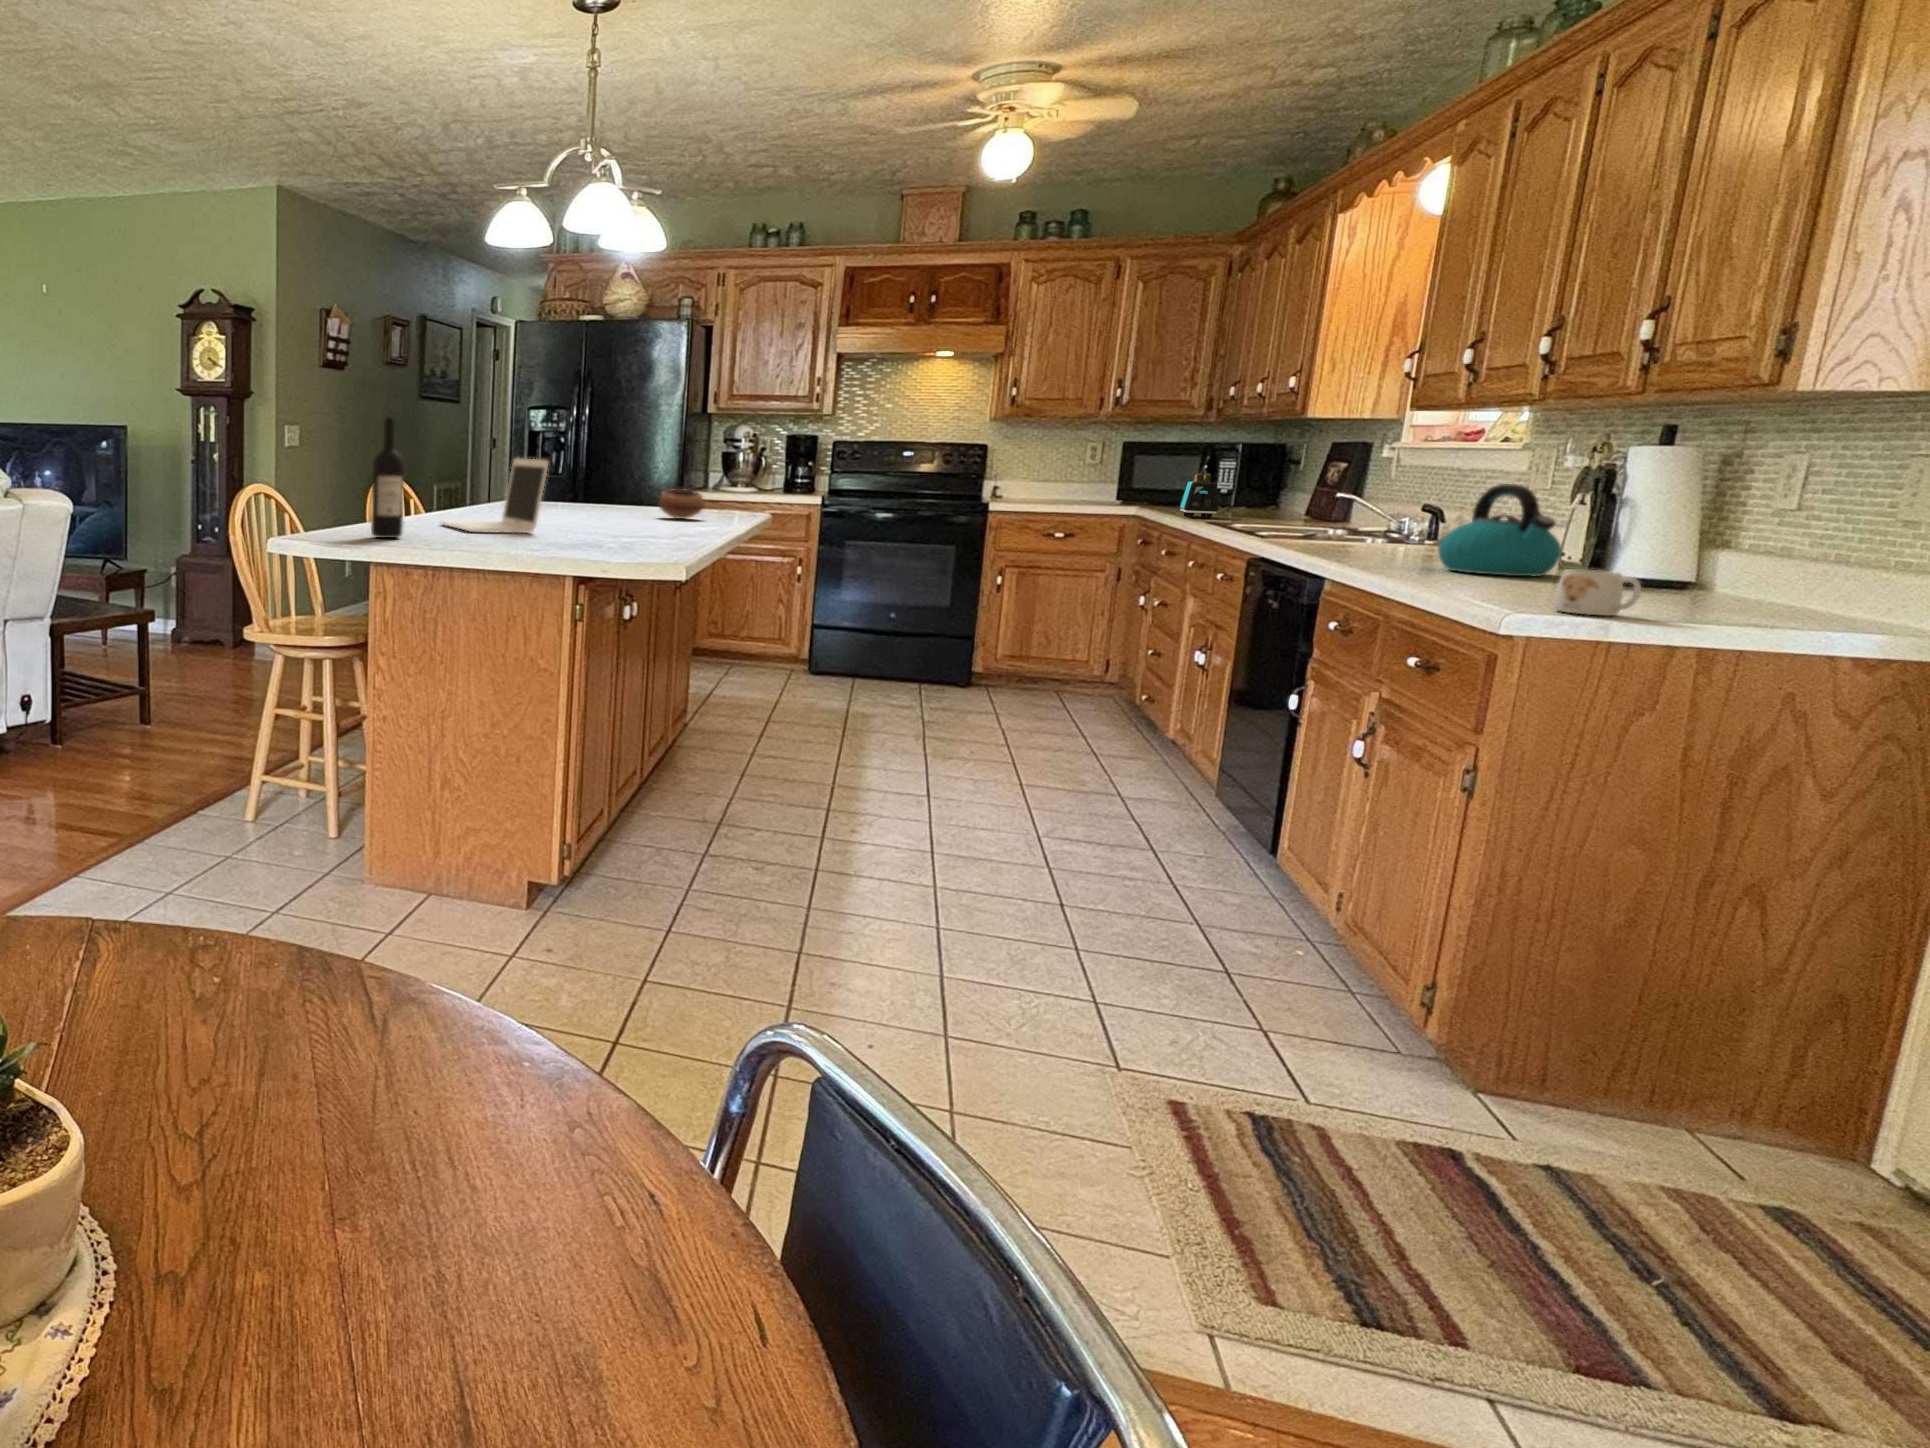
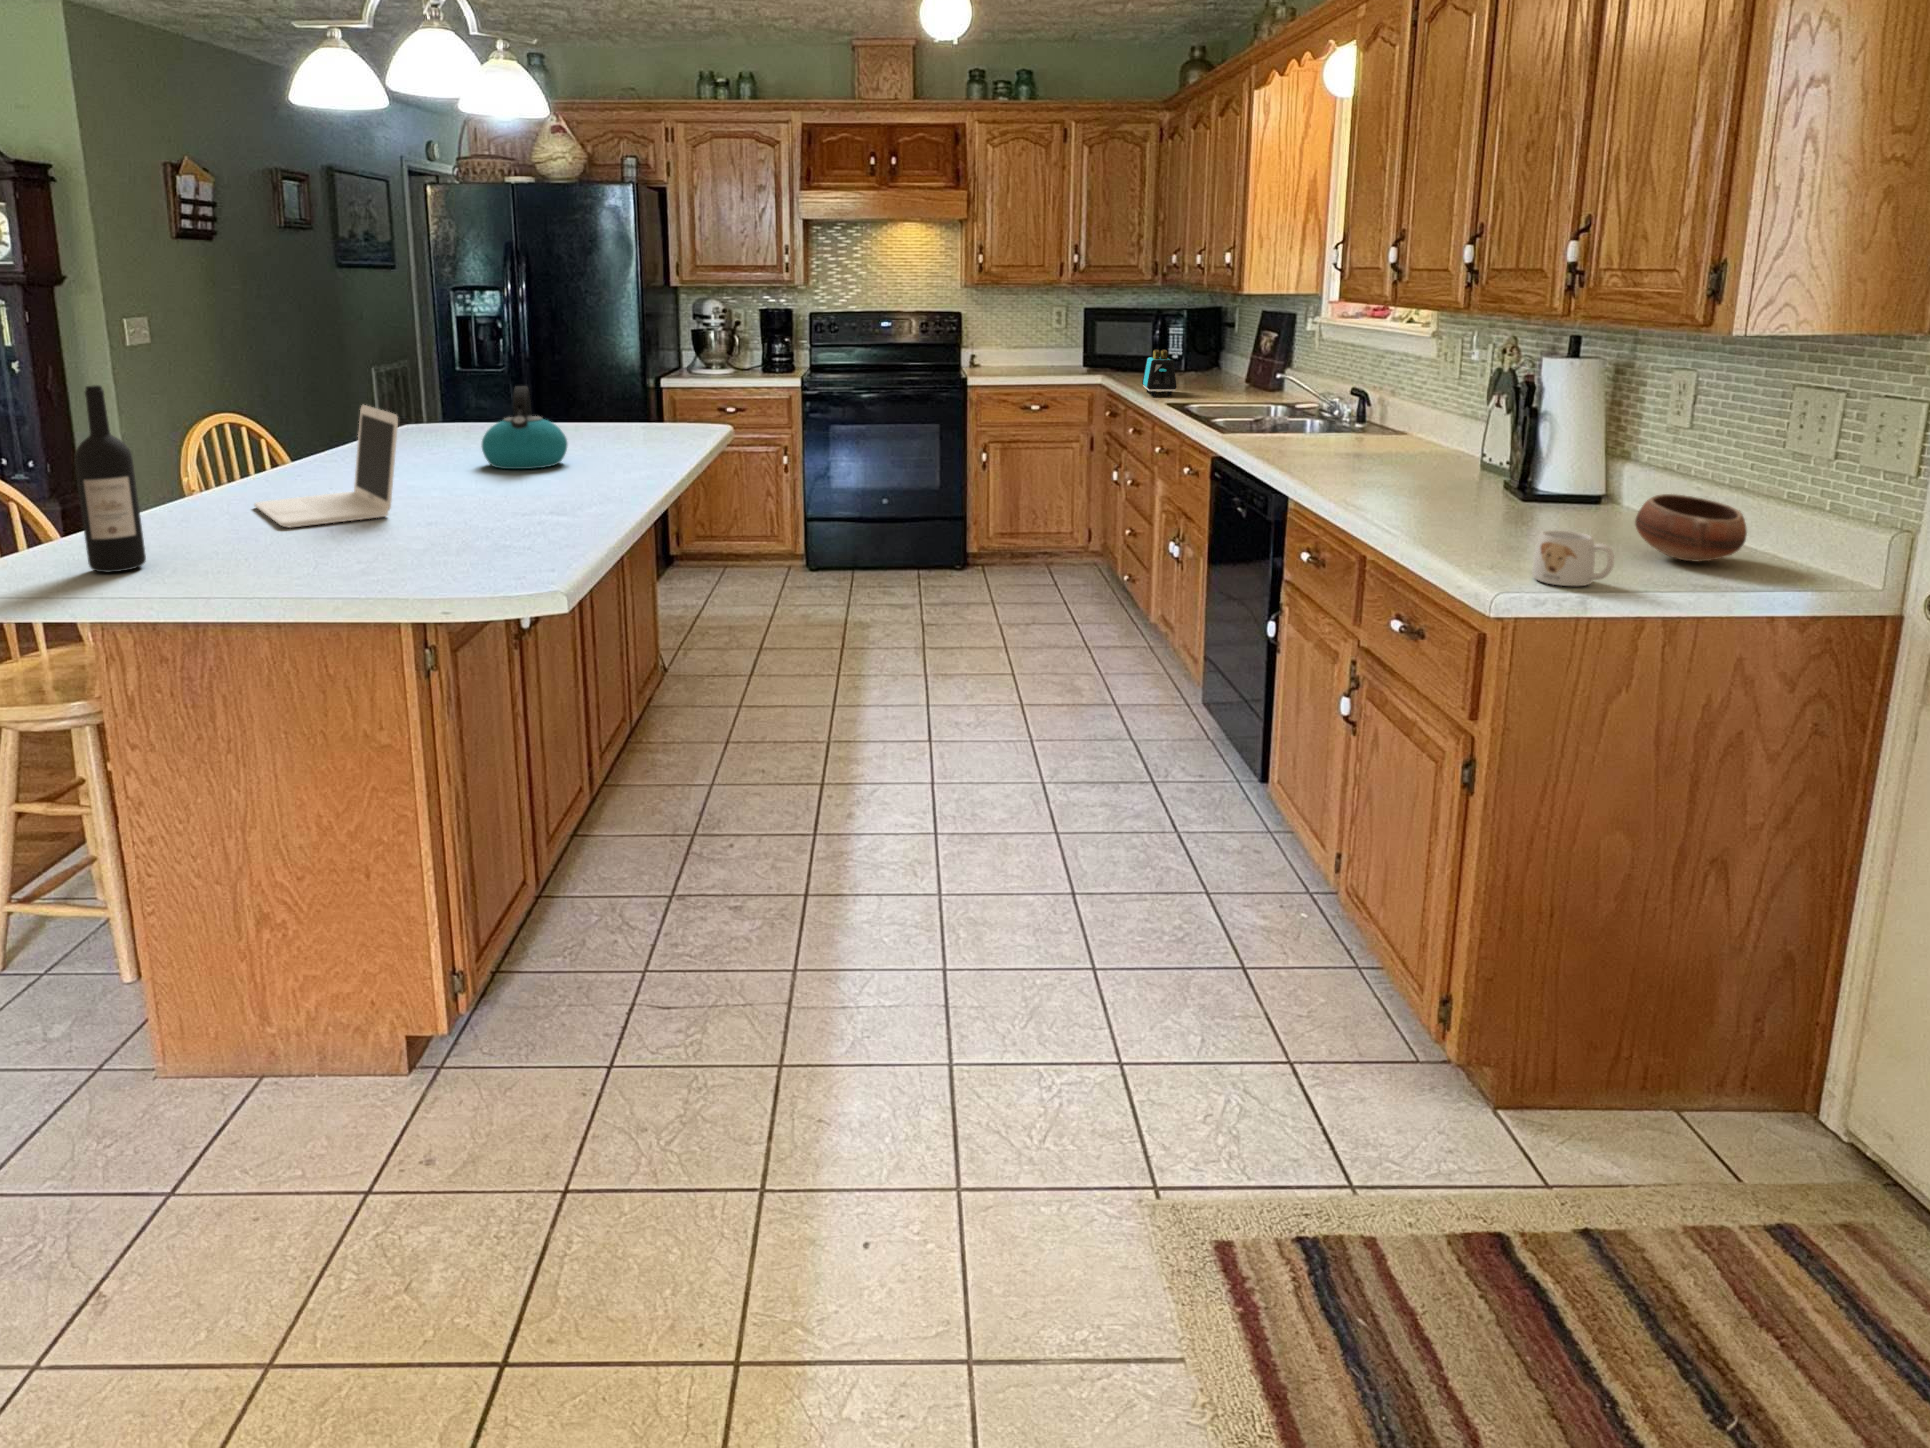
kettle: present [1438,484,1562,576] -> present [482,386,567,469]
bowl: present [659,489,704,519] -> present [1635,494,1747,561]

